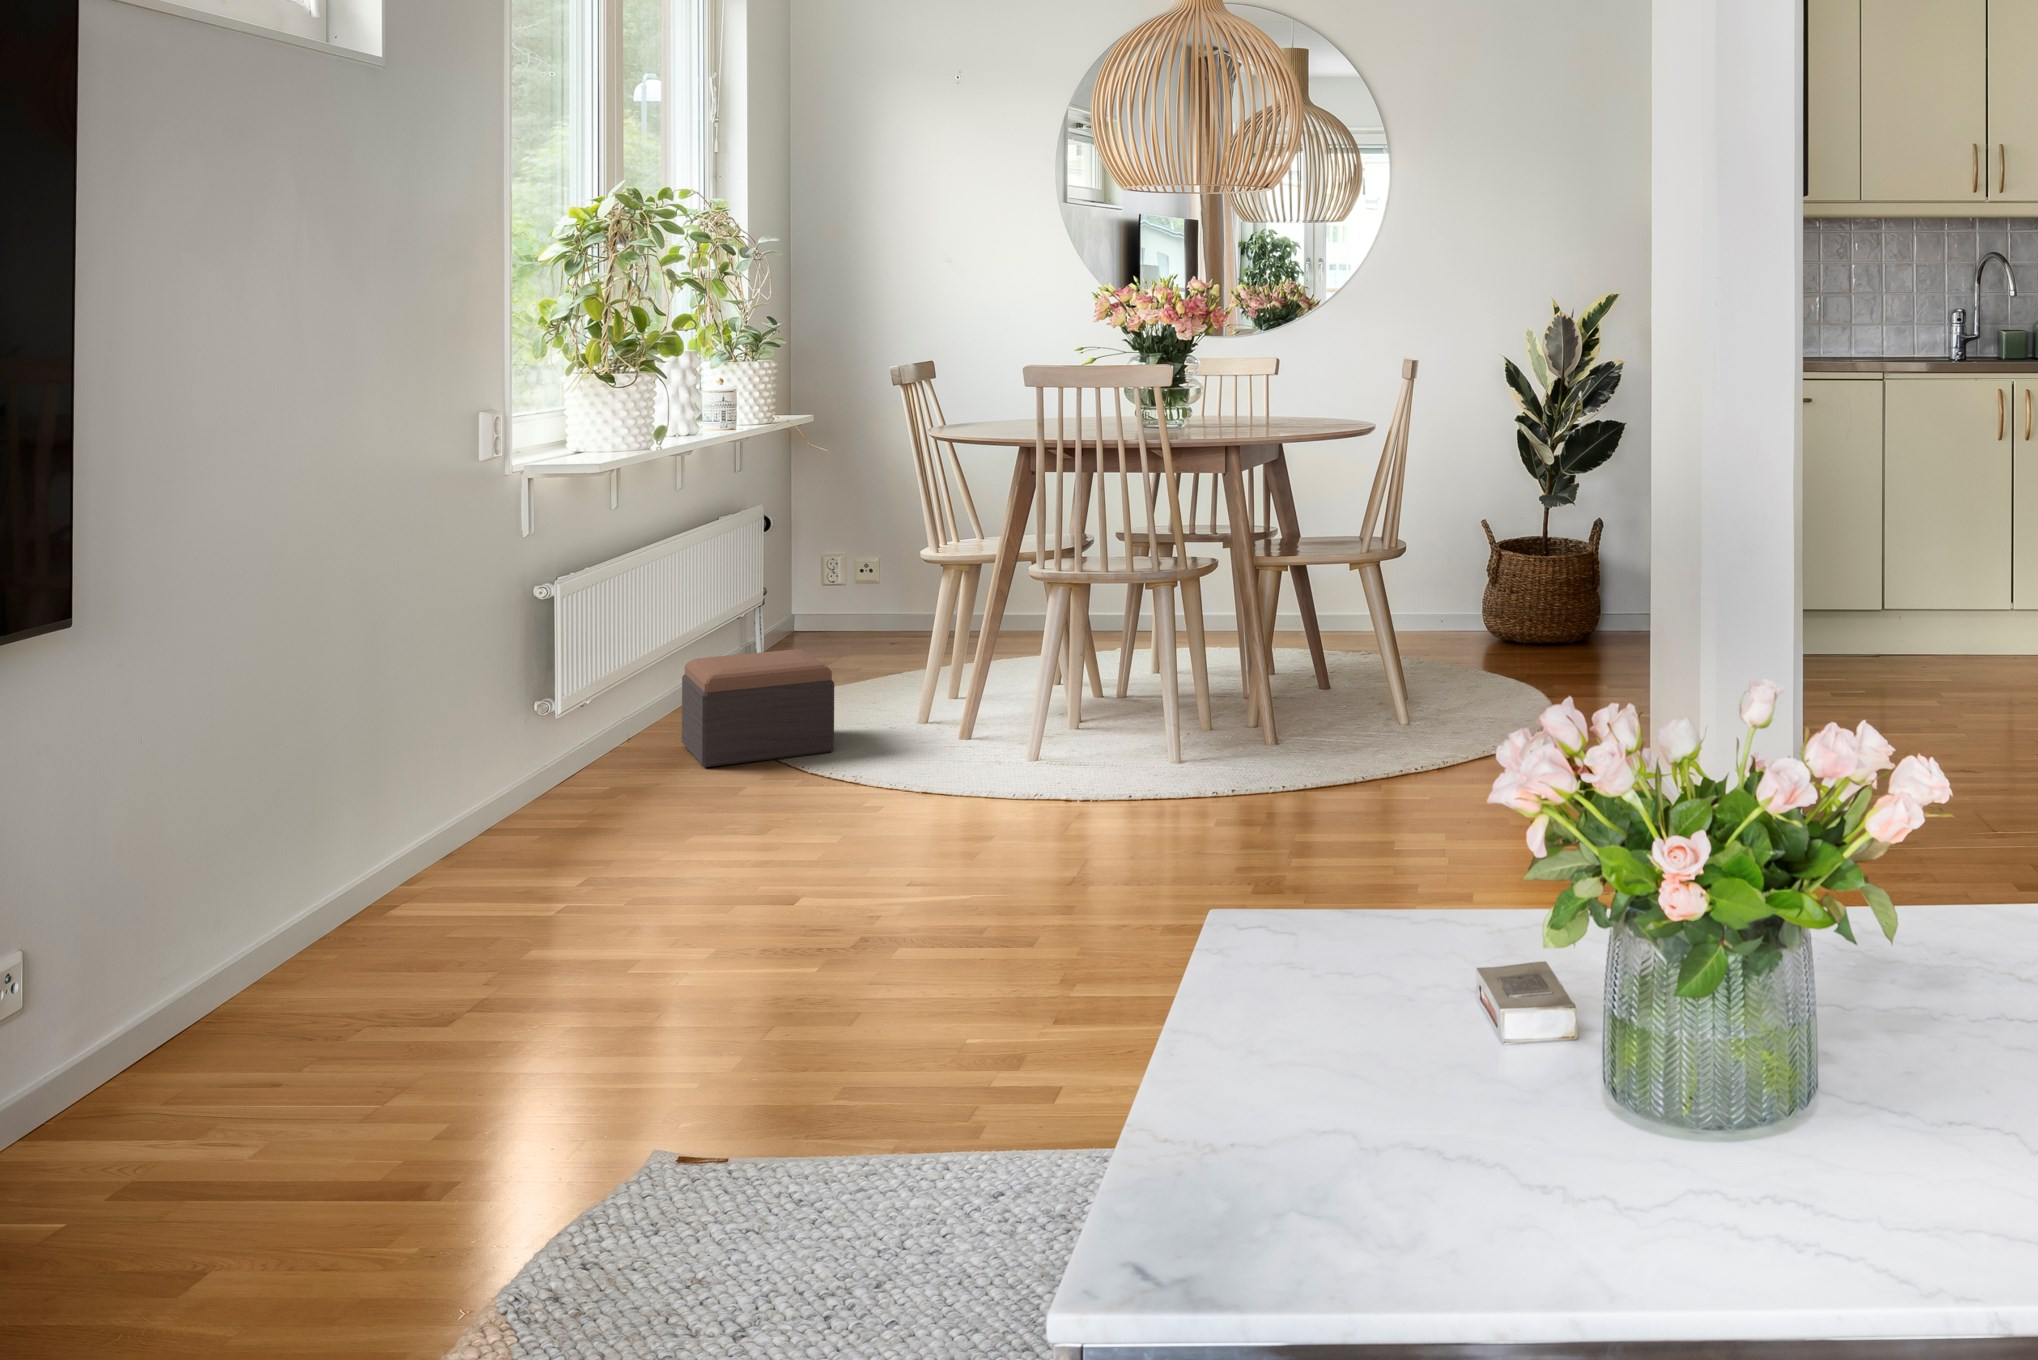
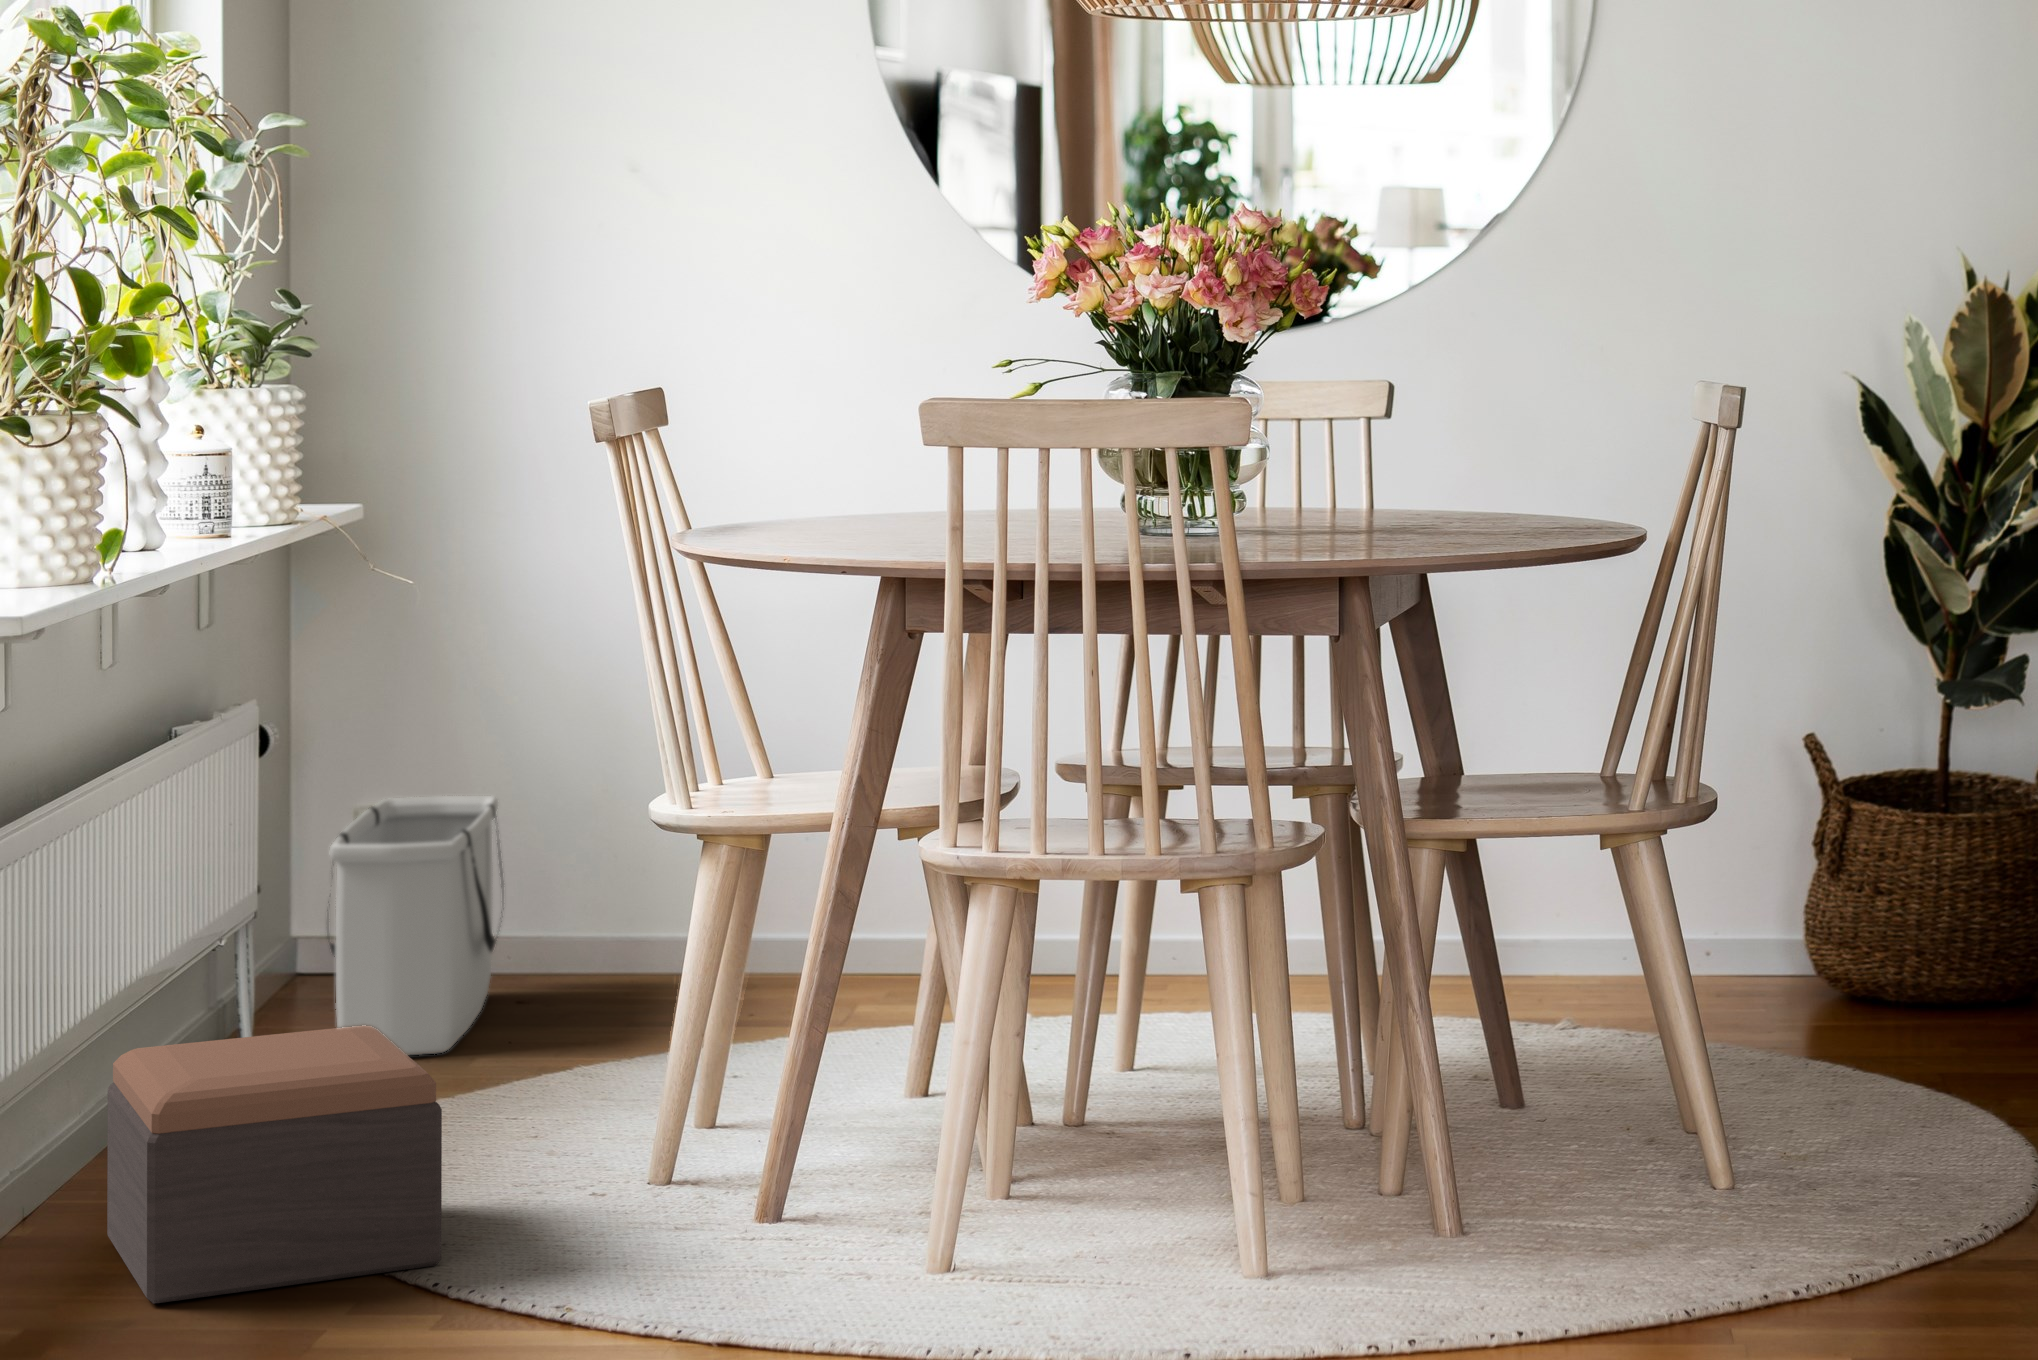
storage bin: none [779,554,862,673] -> present [327,796,502,1055]

